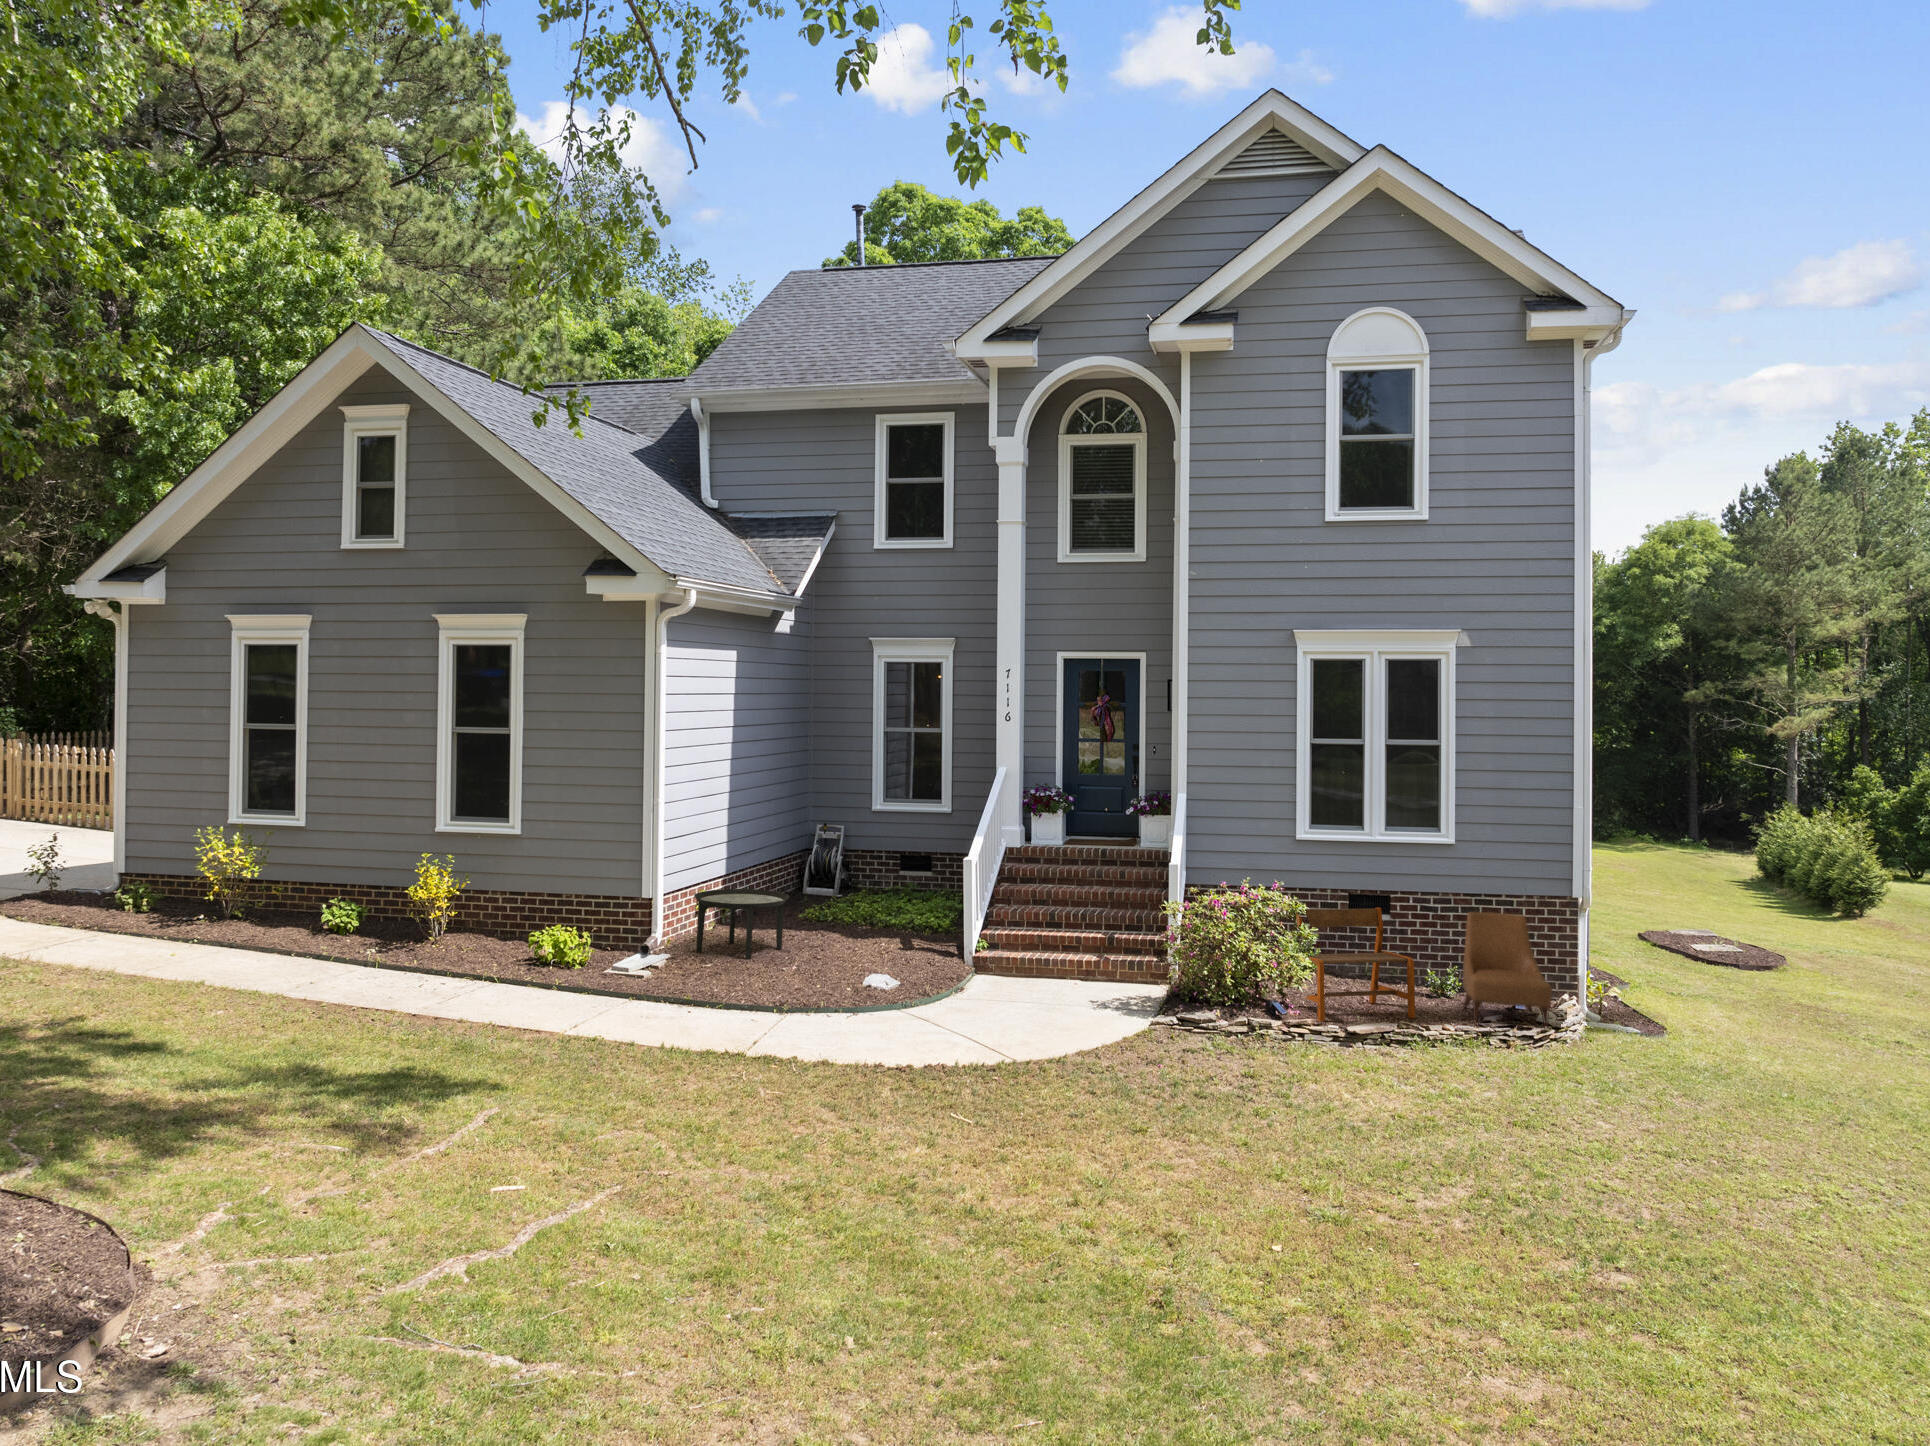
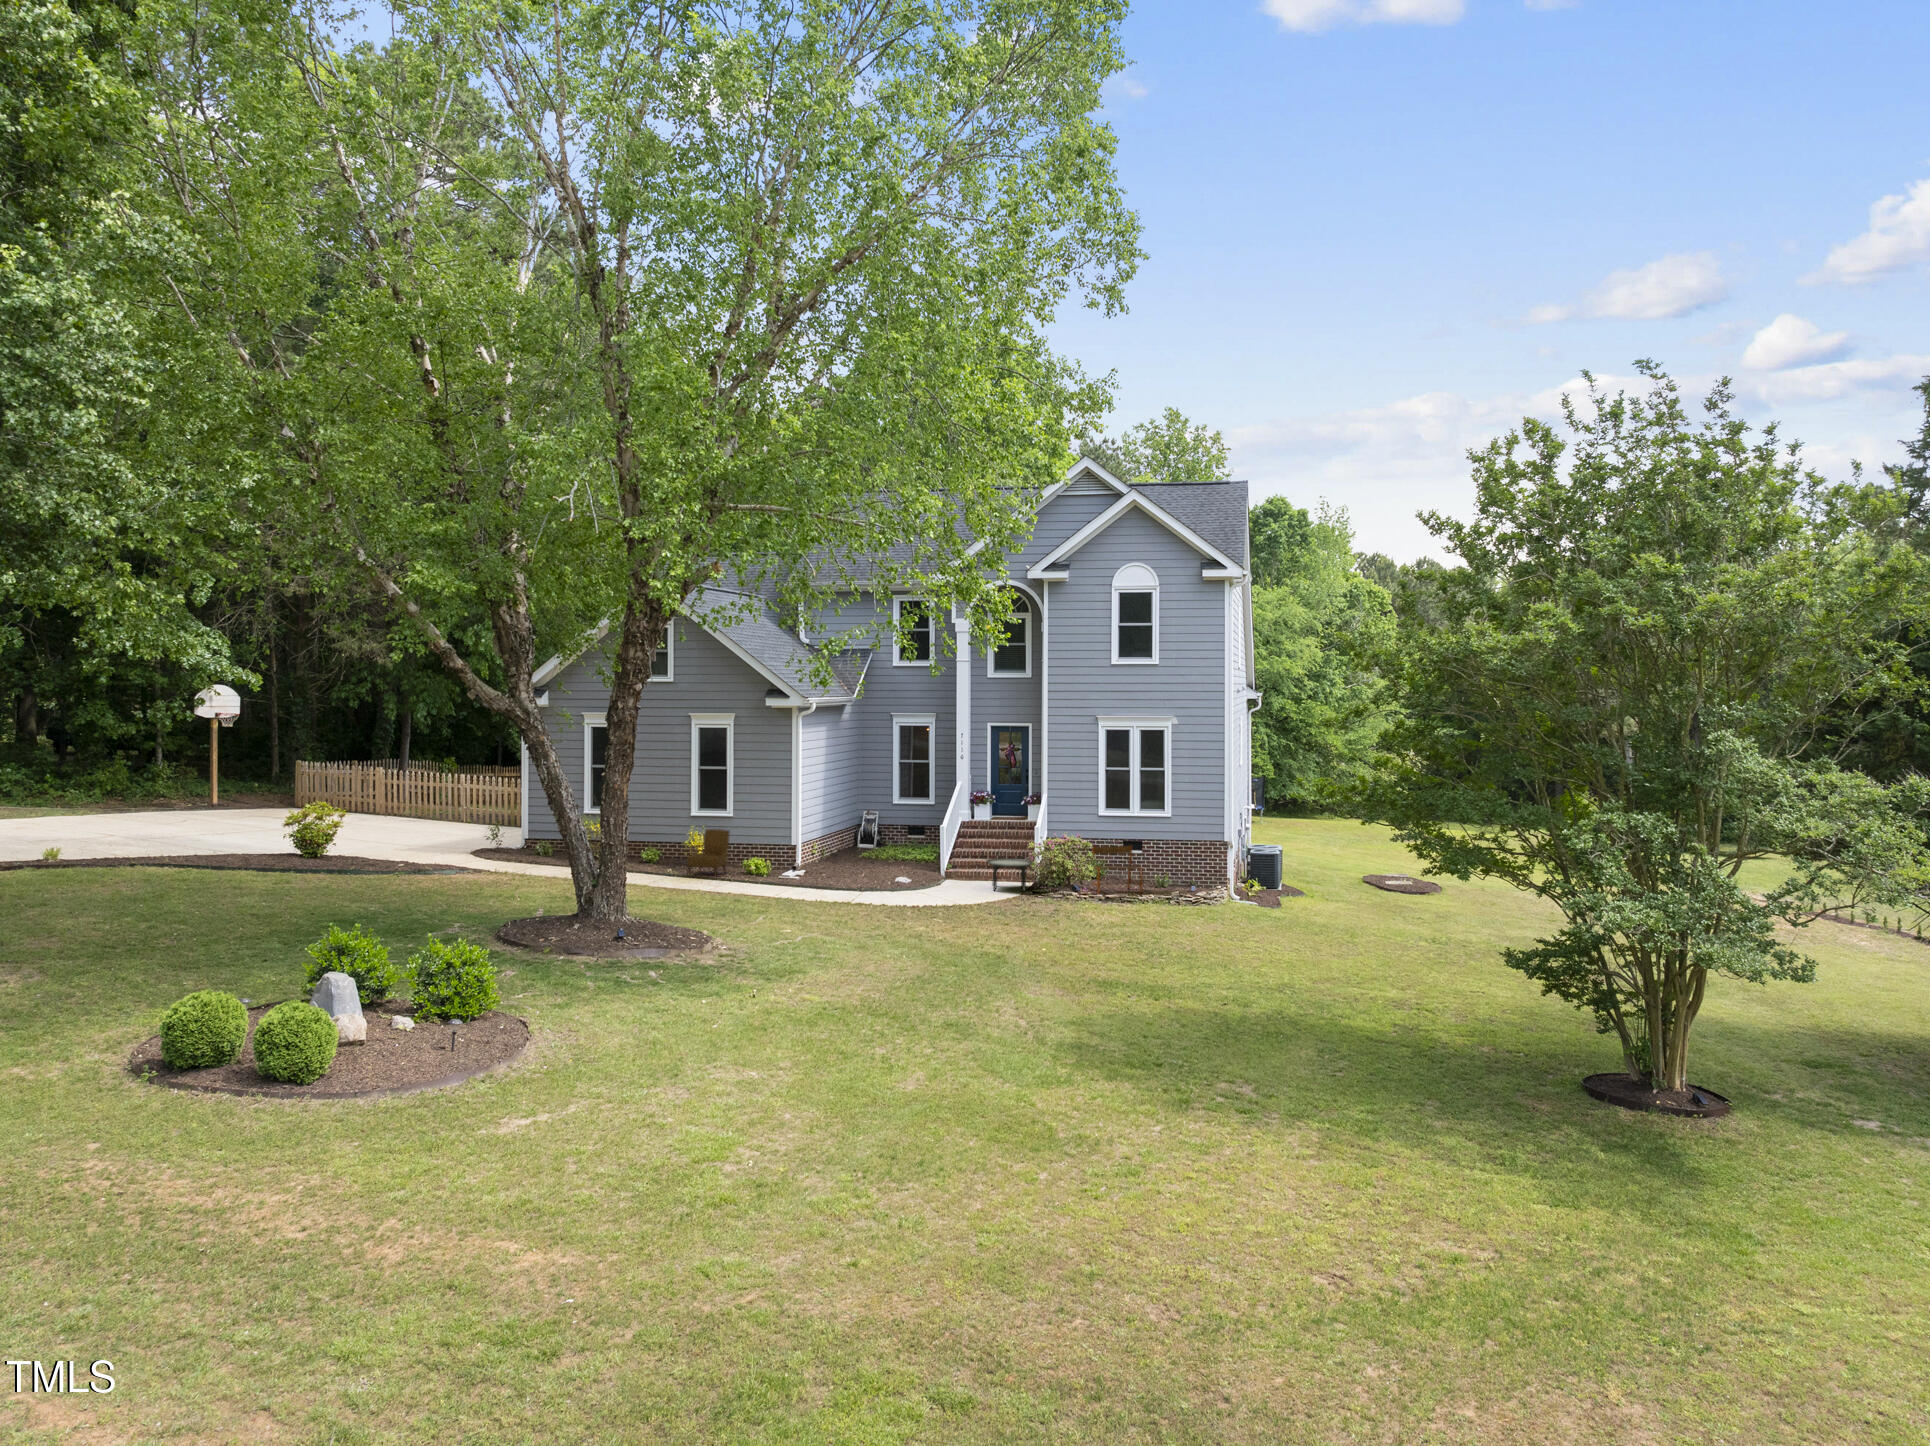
round table: present [694,889,789,959] -> present [987,858,1033,892]
chair: present [1463,912,1552,1028] -> present [687,829,730,876]

